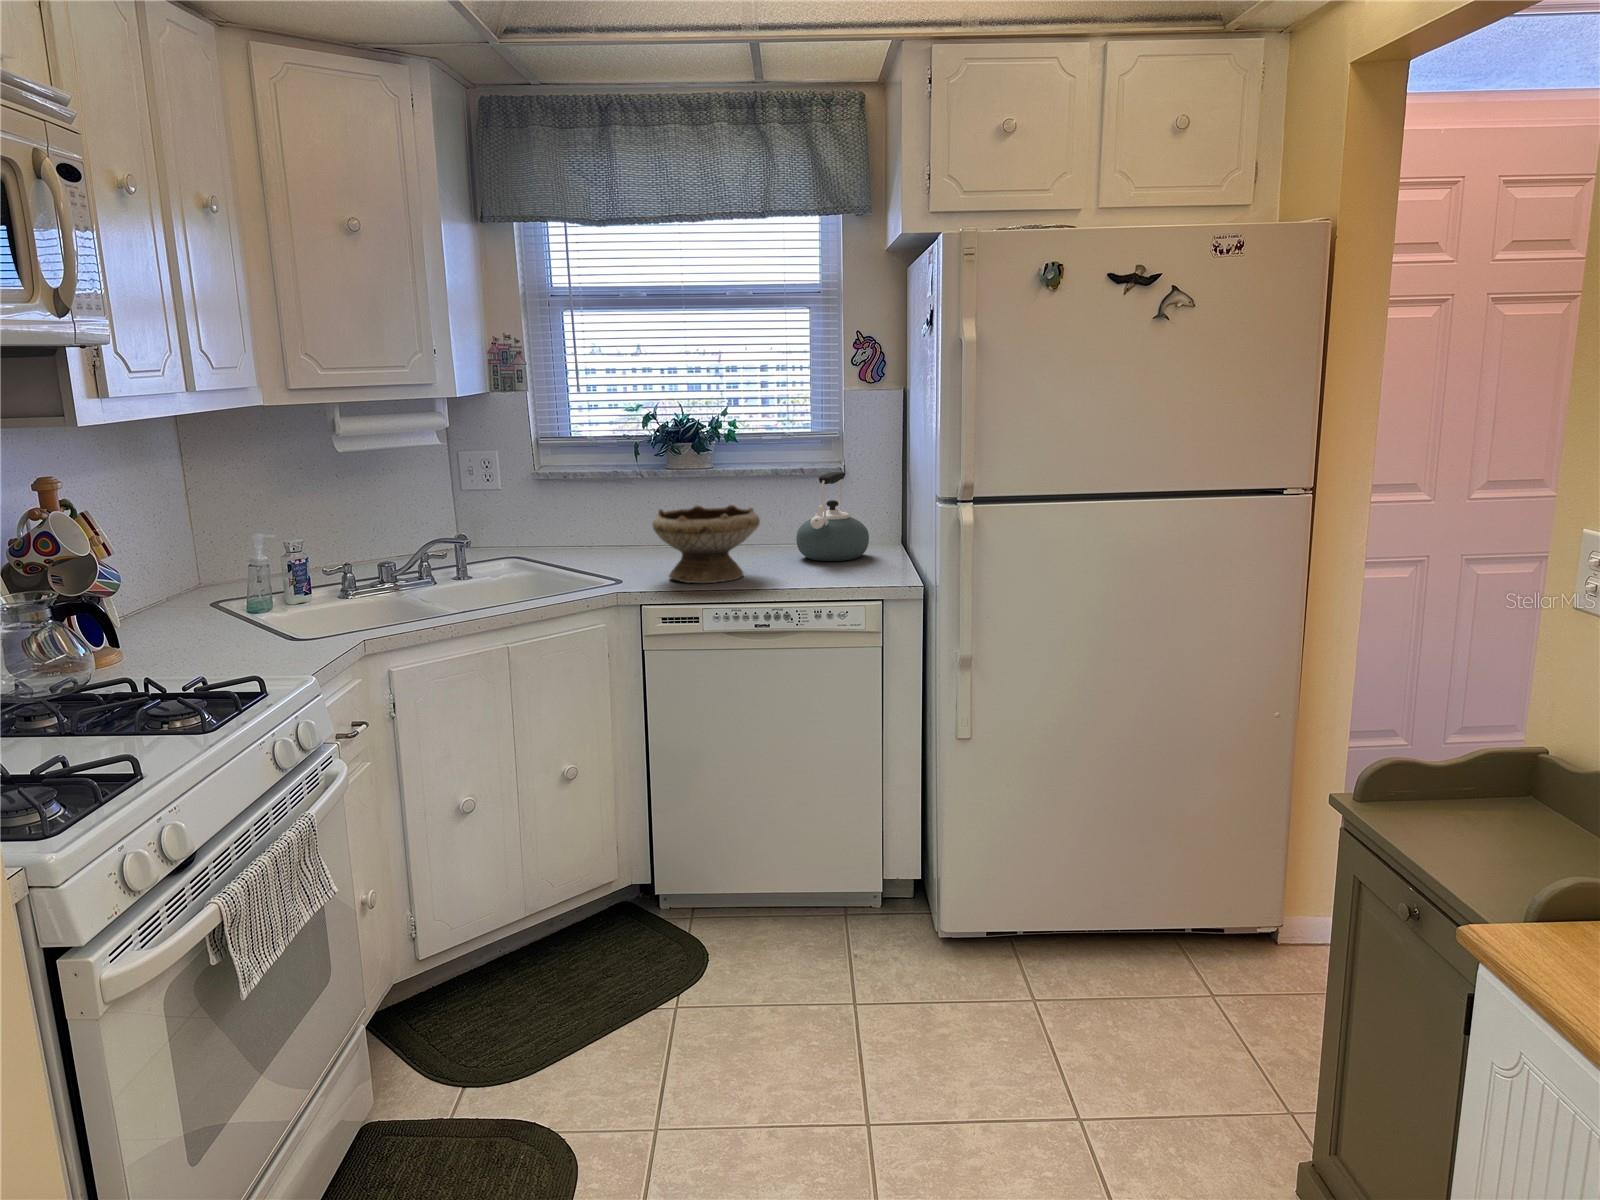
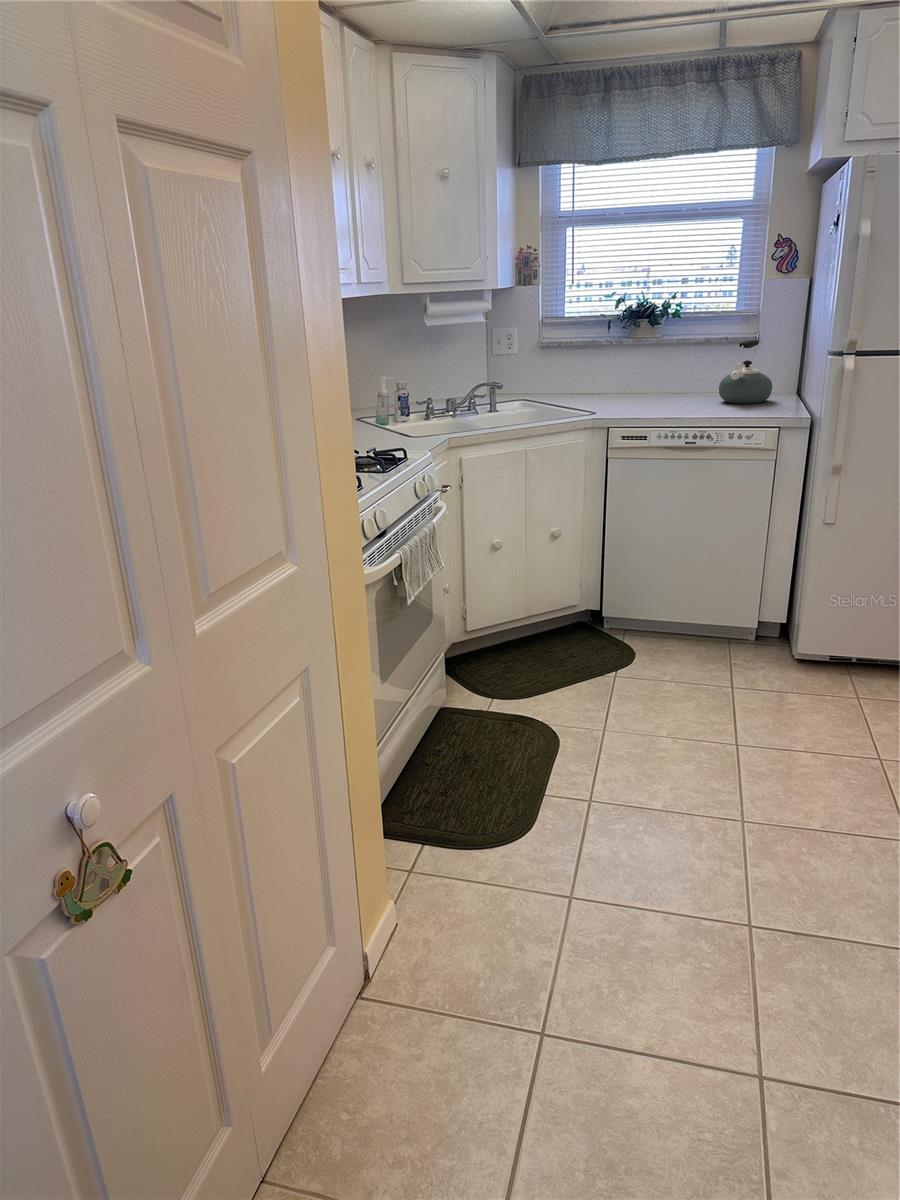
bowl: present [653,504,760,583] -> none [621,362,695,414]

